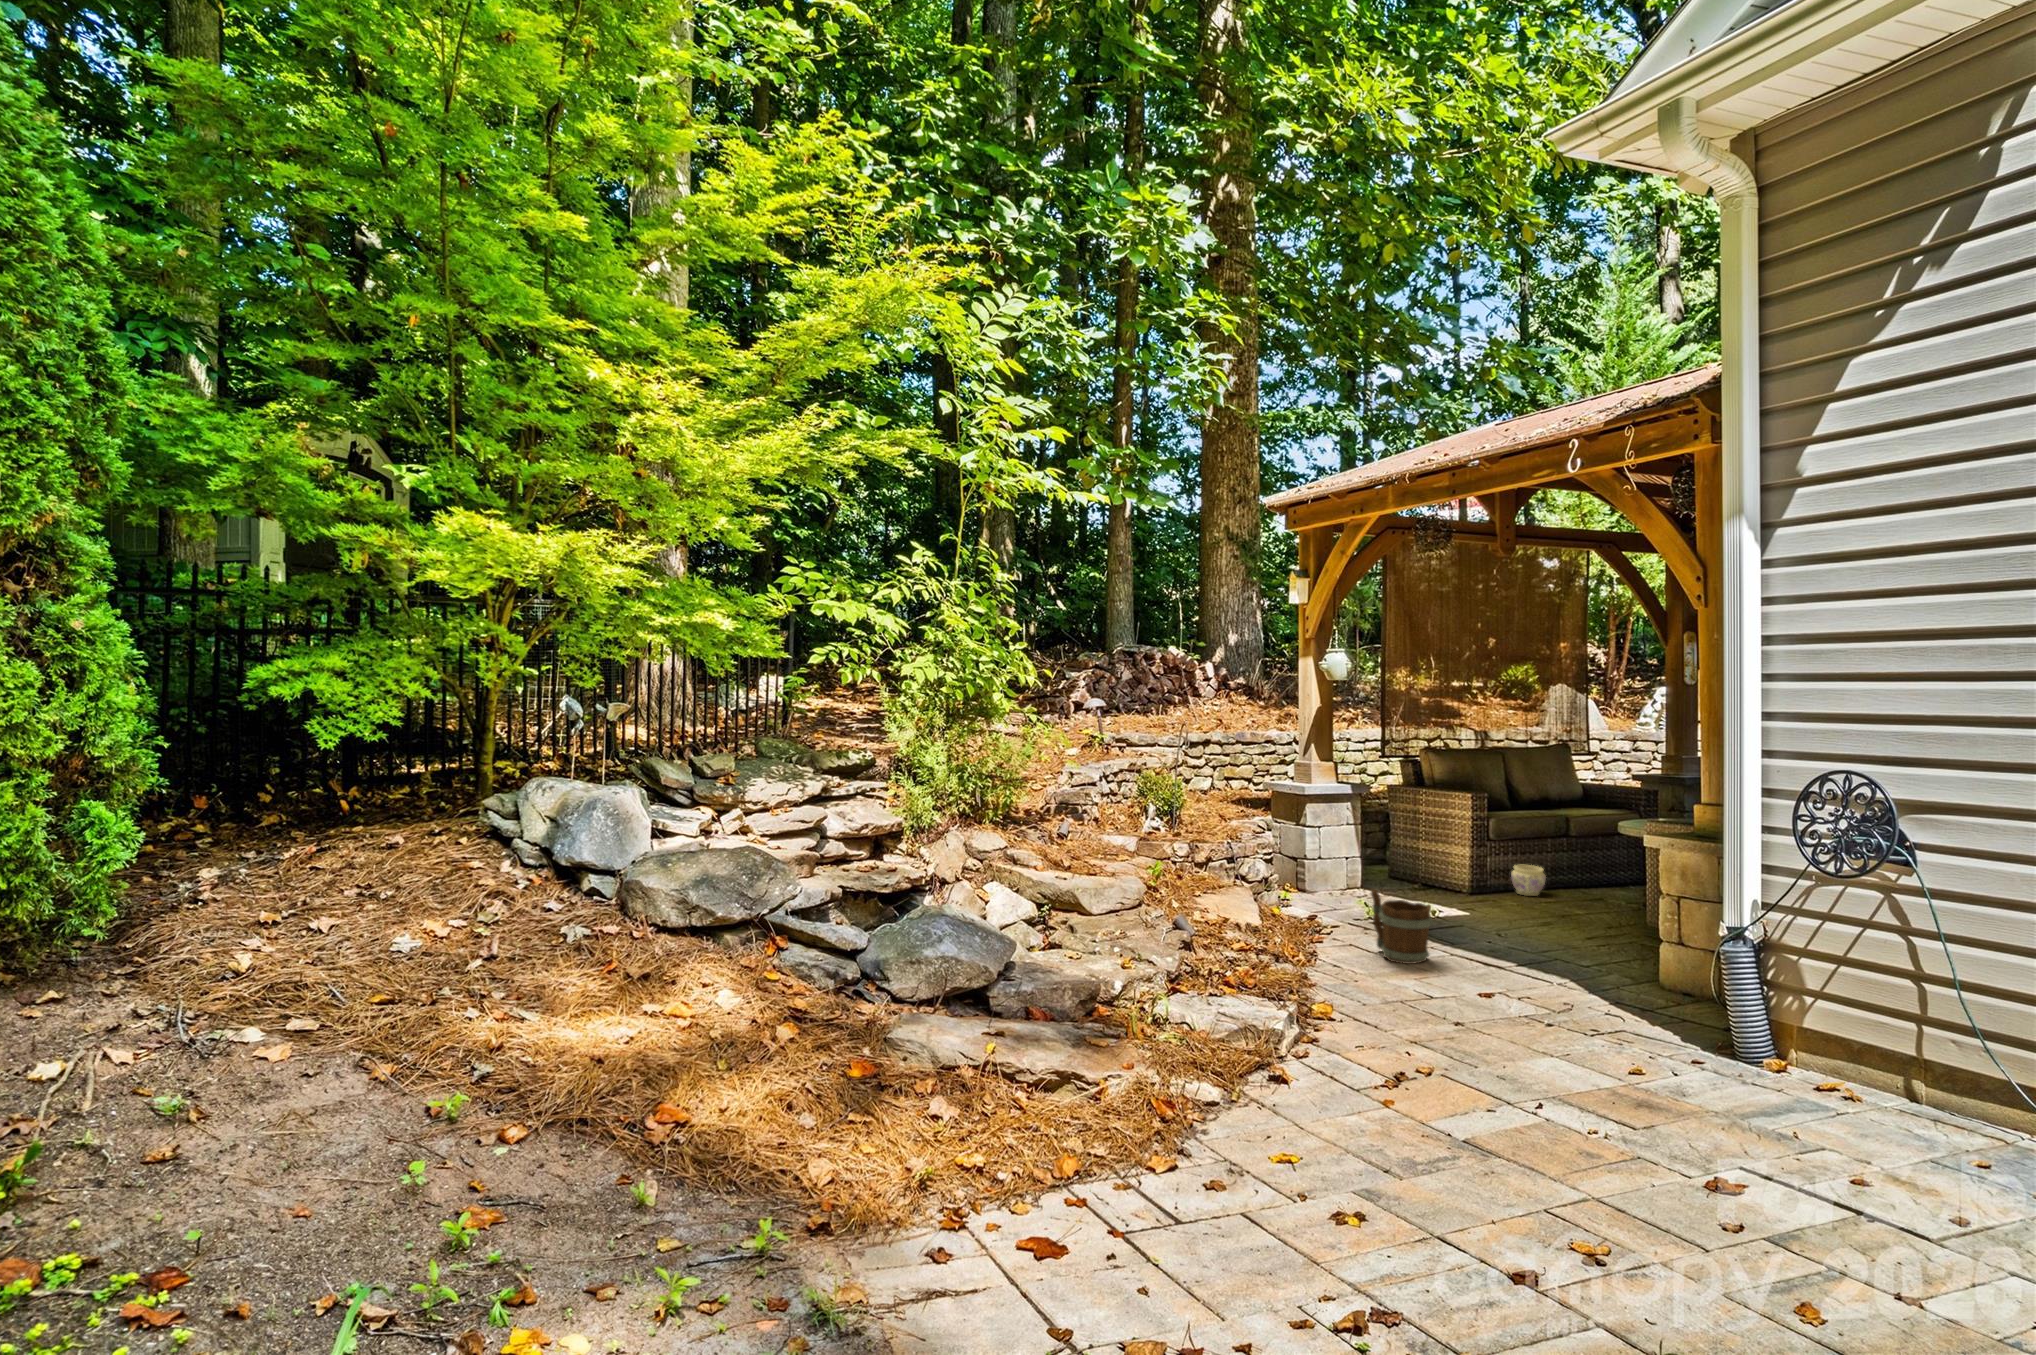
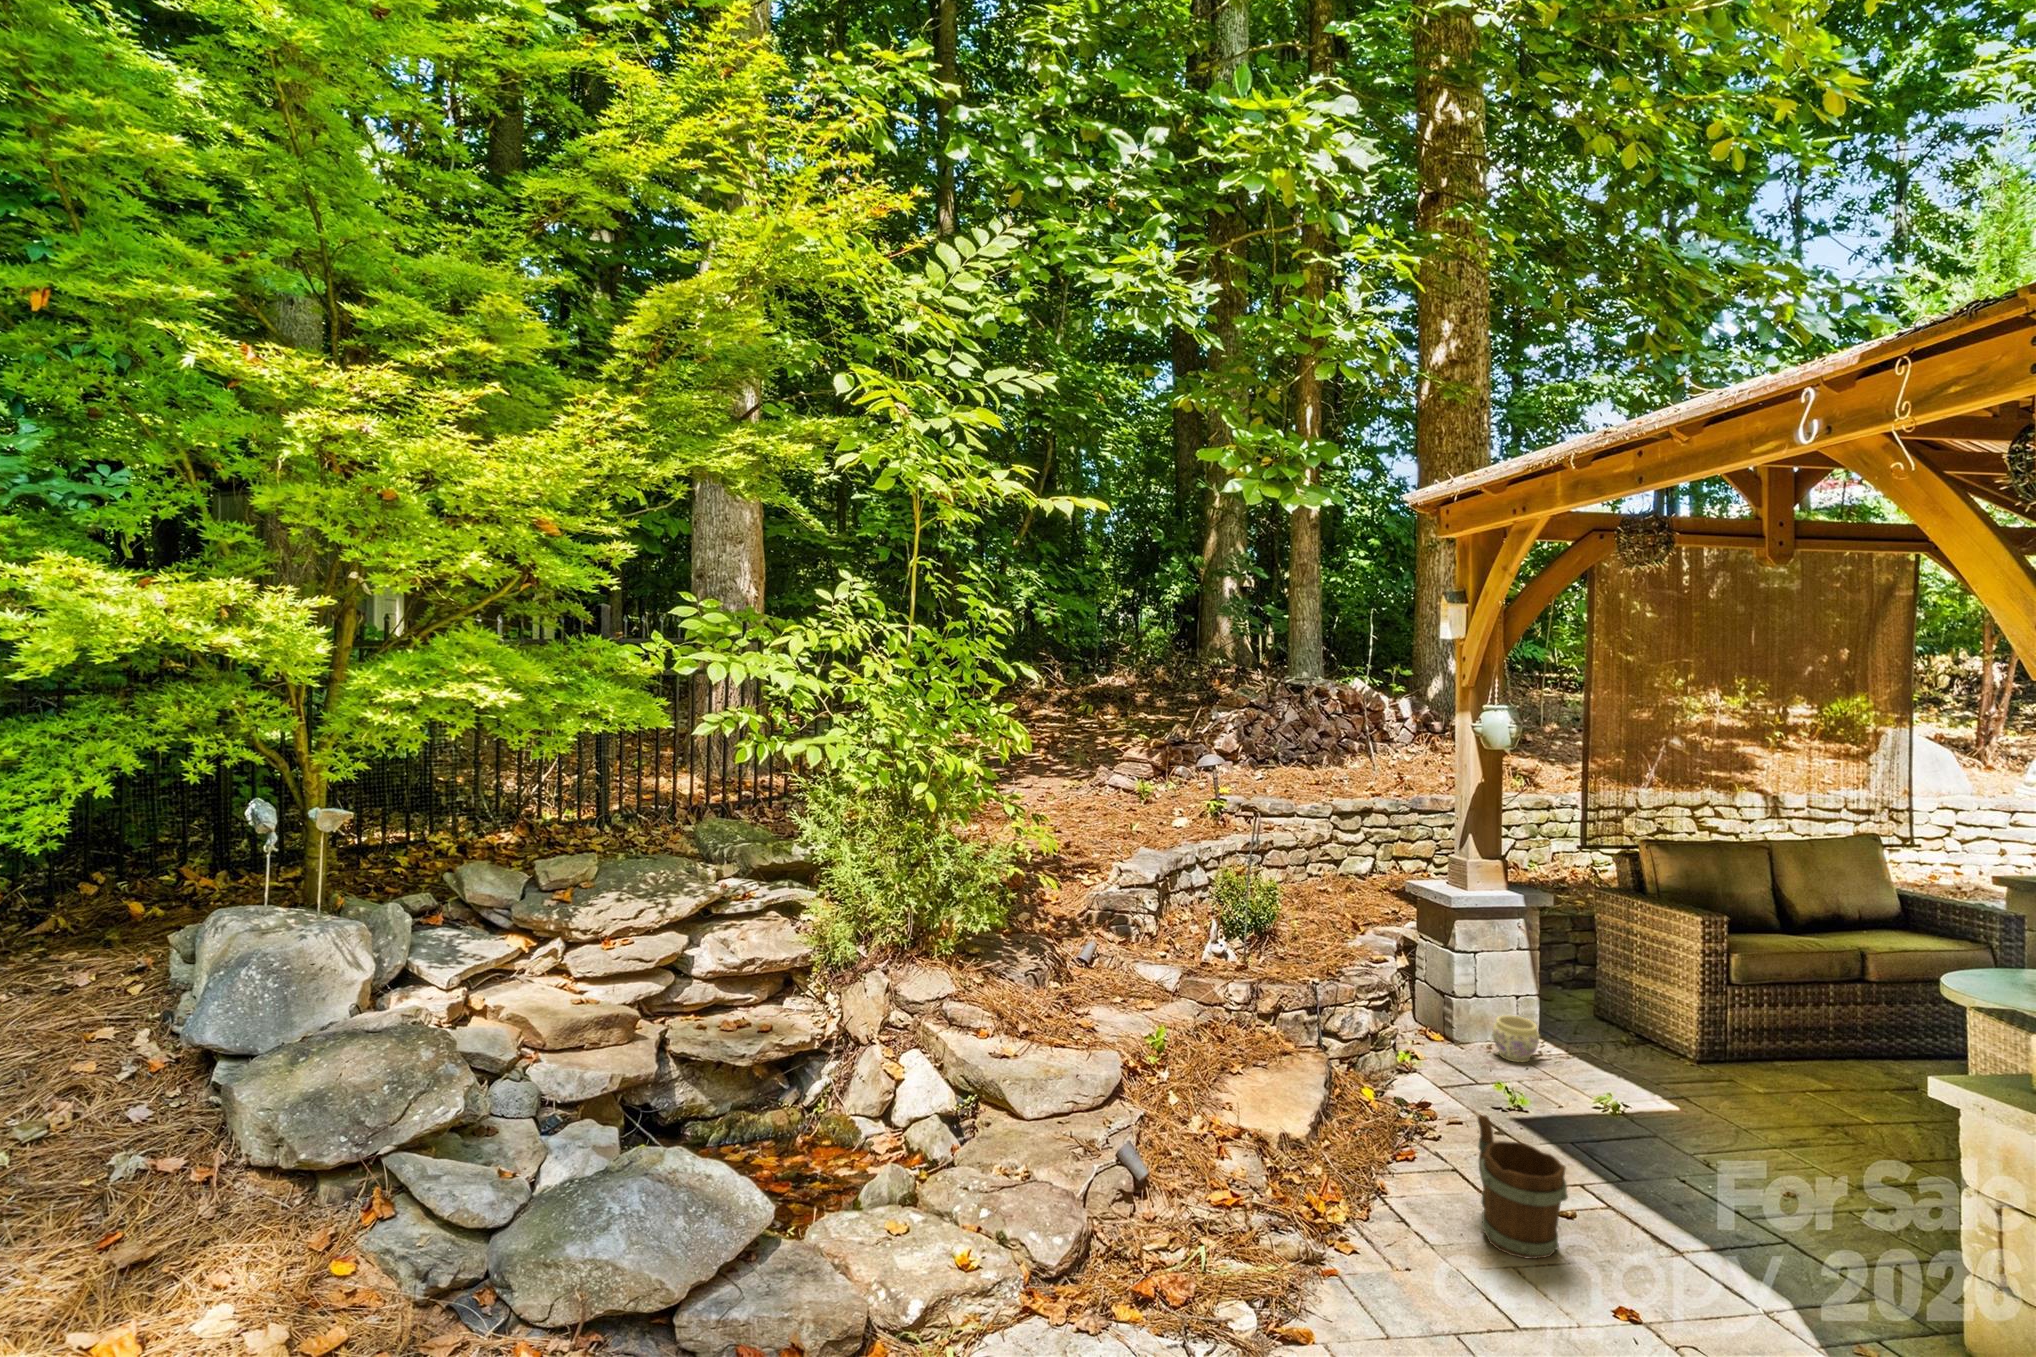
planter: present [1511,865,1546,896] -> present [1493,1015,1540,1062]

